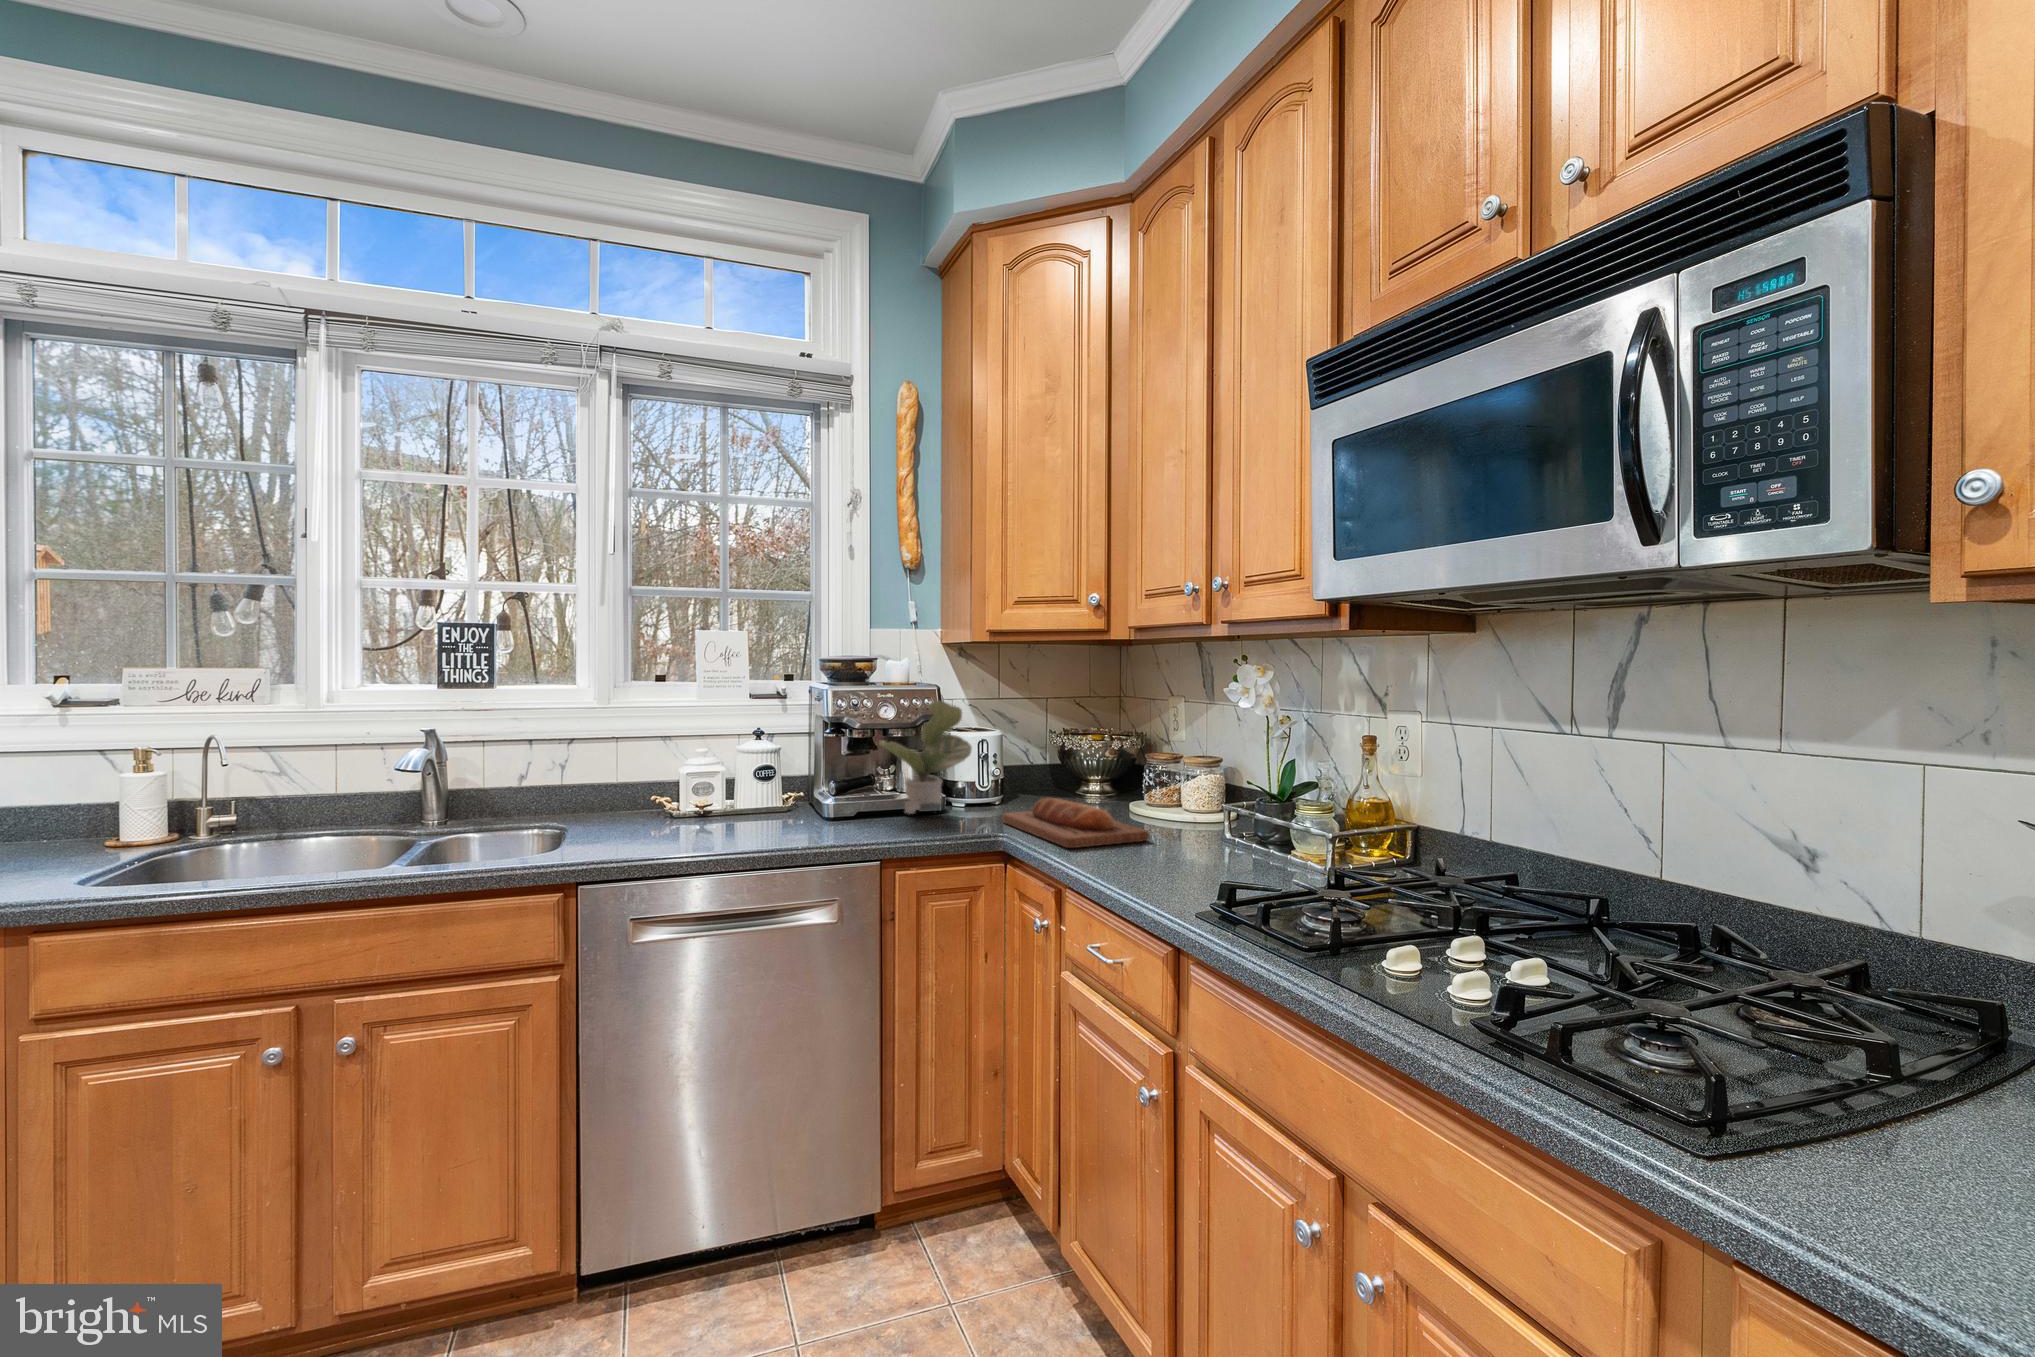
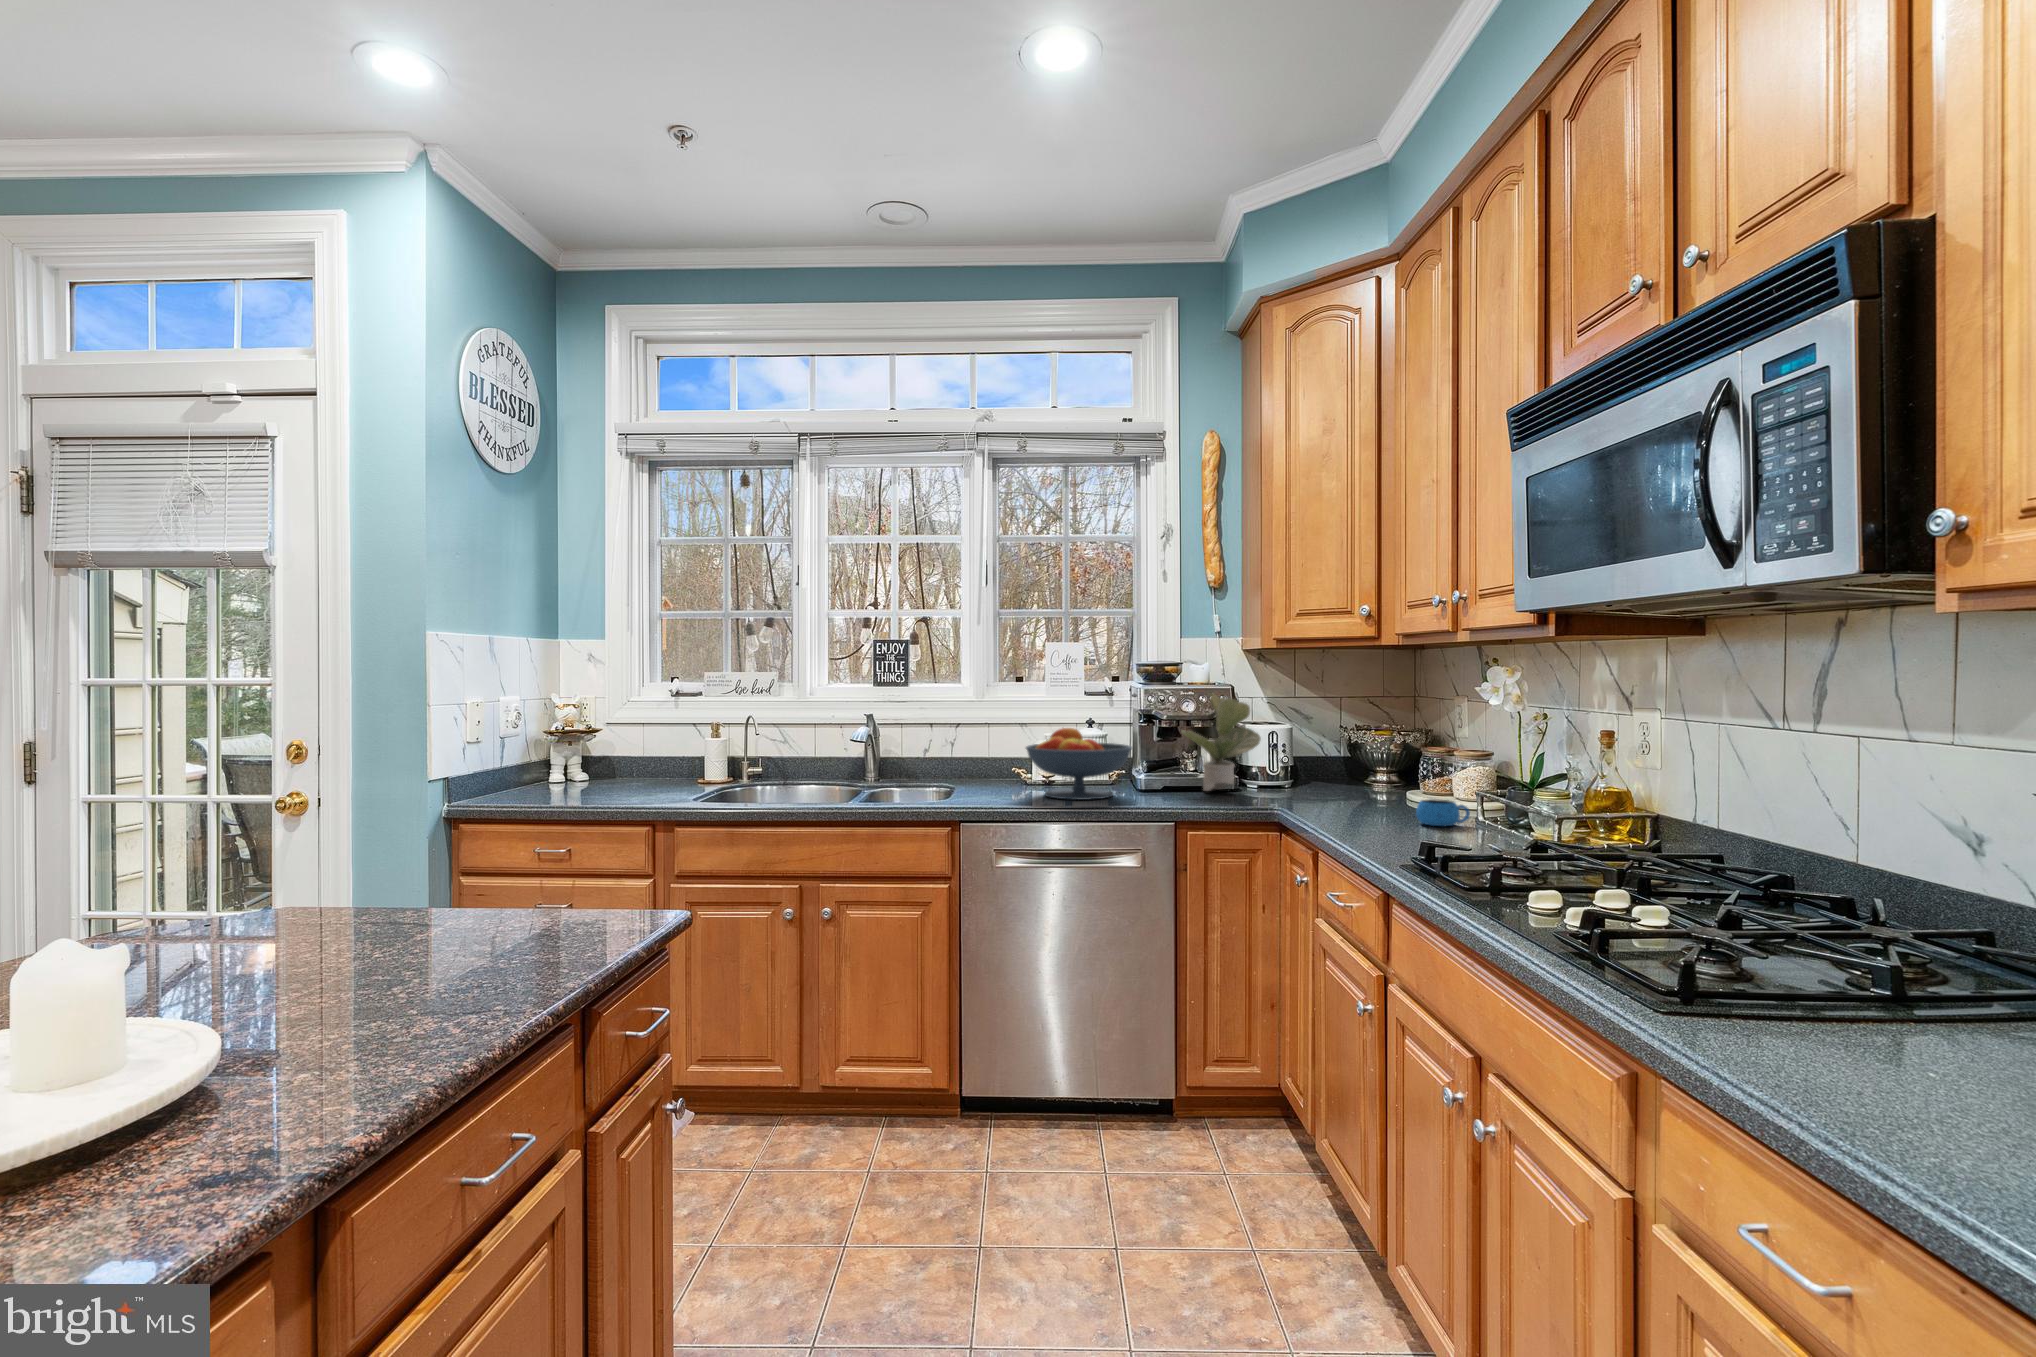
fruit bowl: none [674,740,821,839] -> present [1026,728,1132,800]
bread loaf: present [1002,798,1149,848] -> none [1281,781,1400,818]
mug: none [1172,818,1228,851] -> present [1416,799,1470,826]

